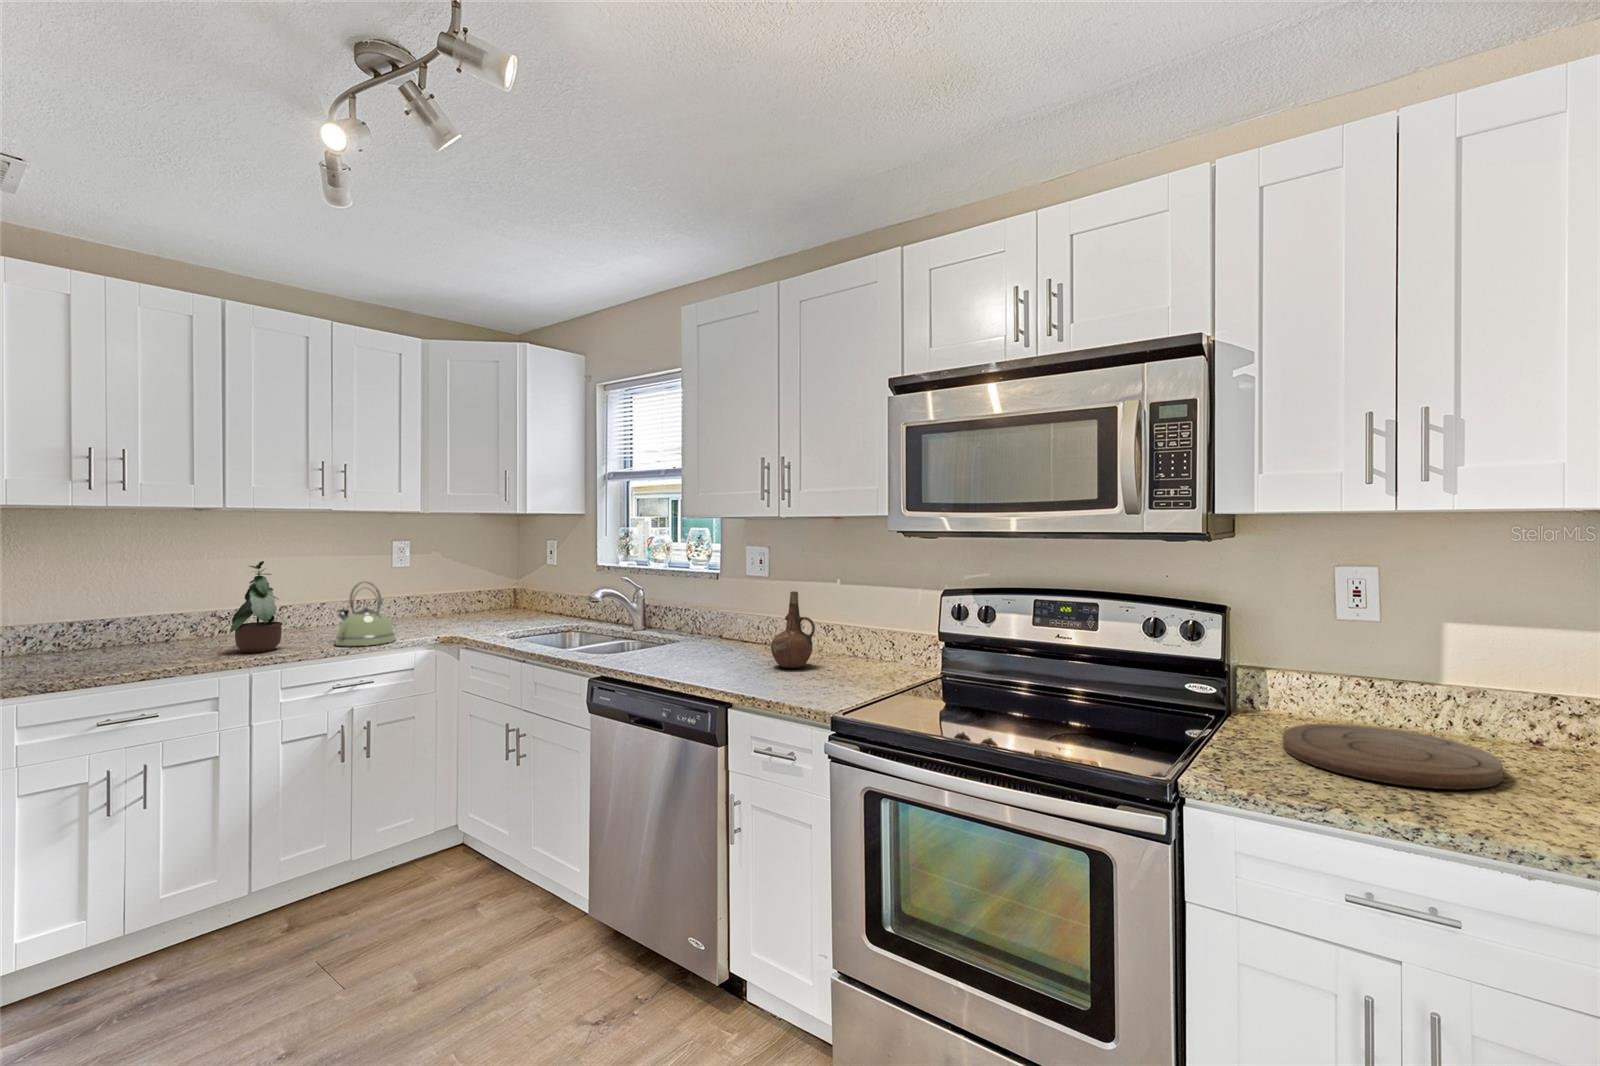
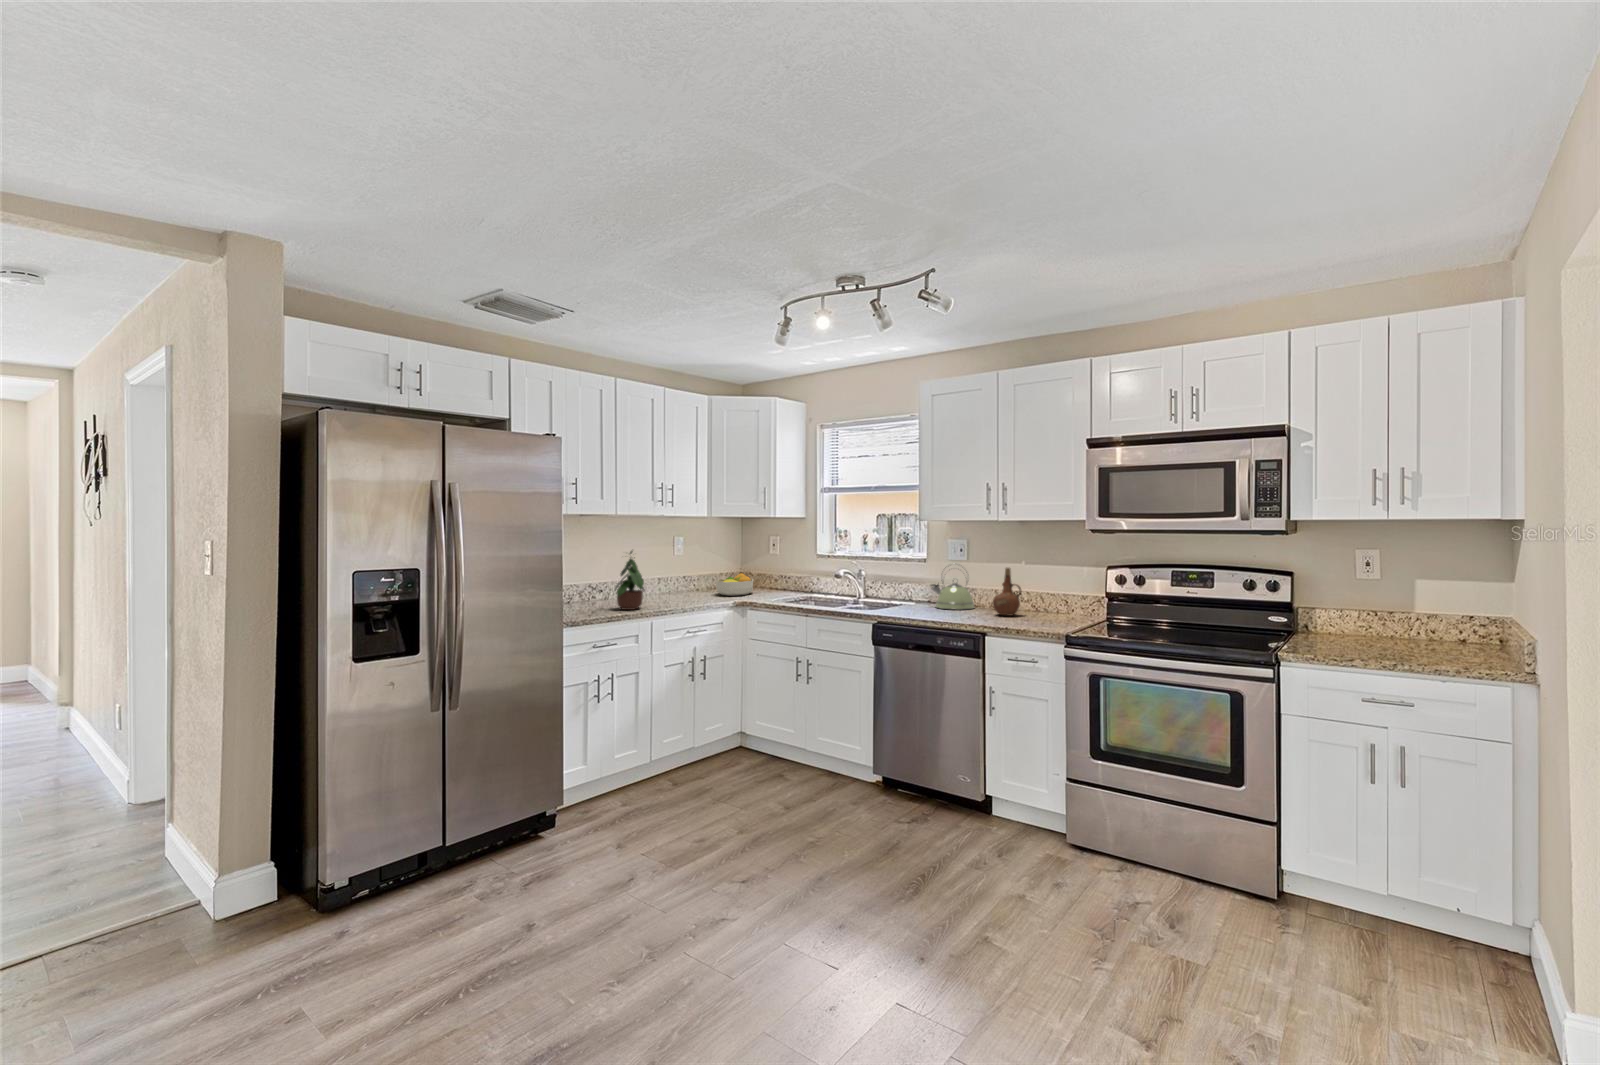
kettle: present [335,582,396,646] -> present [931,567,974,610]
fruit bowl: none [444,592,510,625] -> present [716,573,753,596]
cutting board: present [1283,724,1503,789] -> none [1328,634,1440,655]

